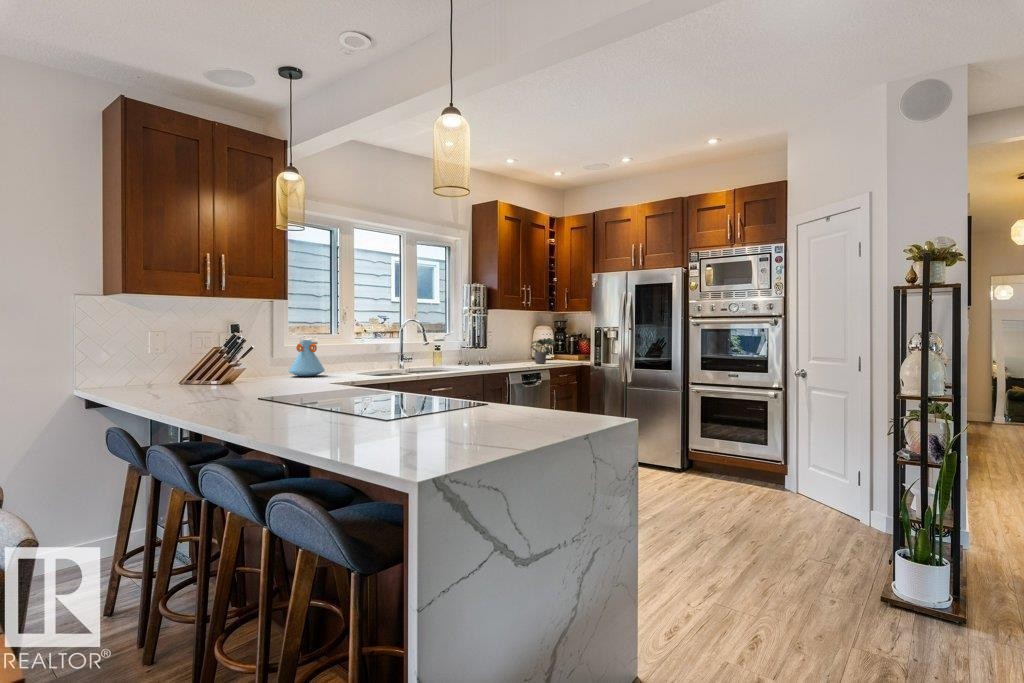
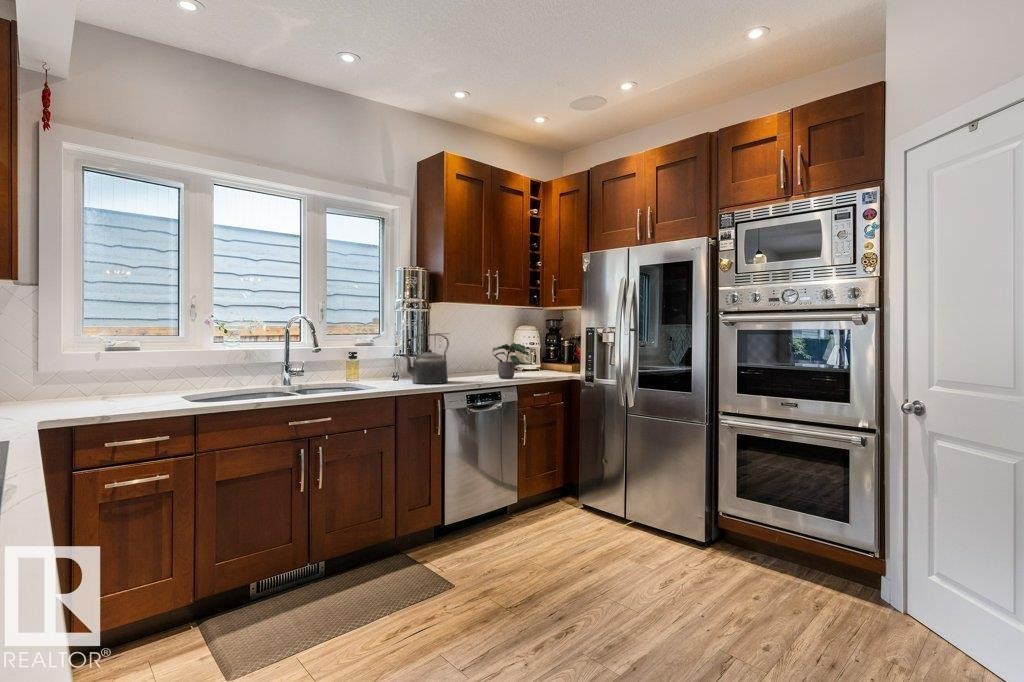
kettle: none [477,332,506,367] -> present [404,334,449,384]
vase: present [289,340,325,376] -> none [57,346,125,402]

